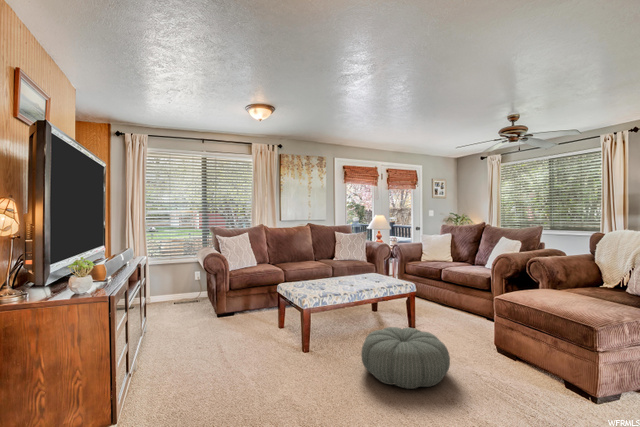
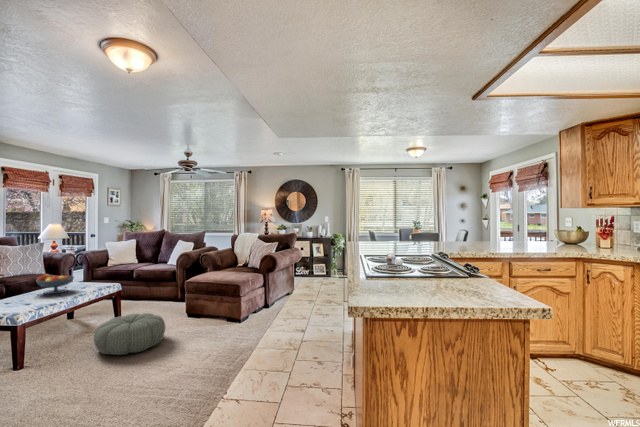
fruit bowl: none [336,261,367,283] -> present [36,274,74,294]

